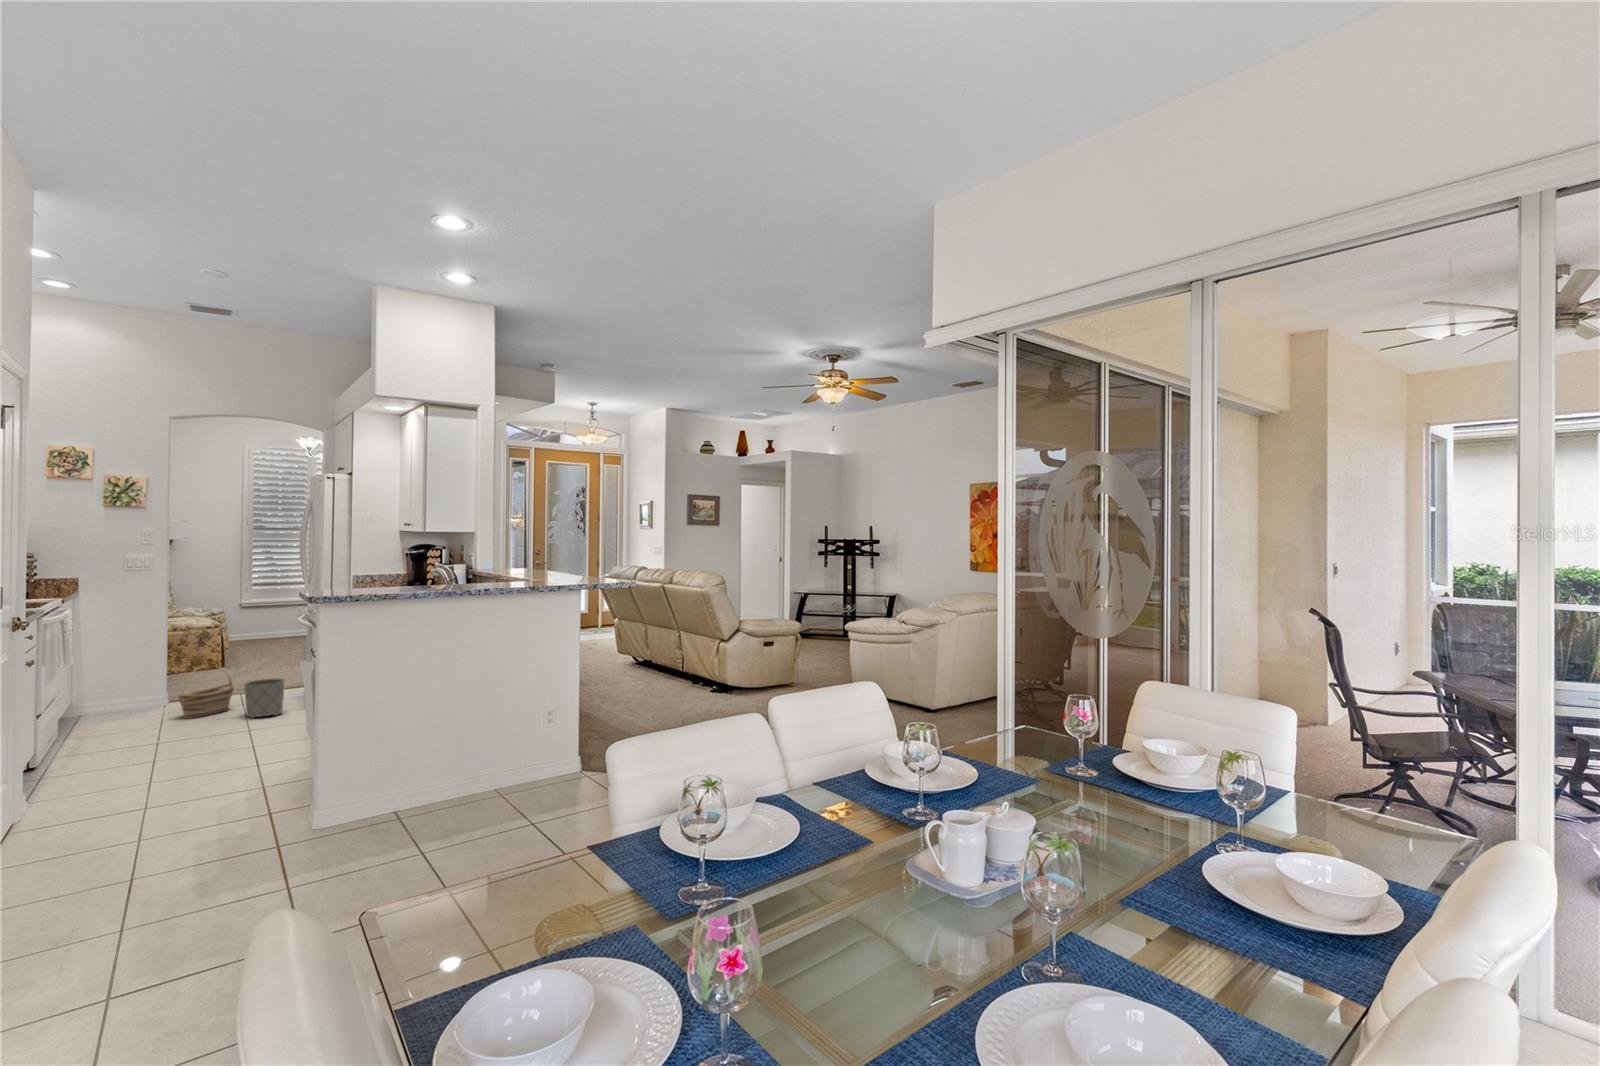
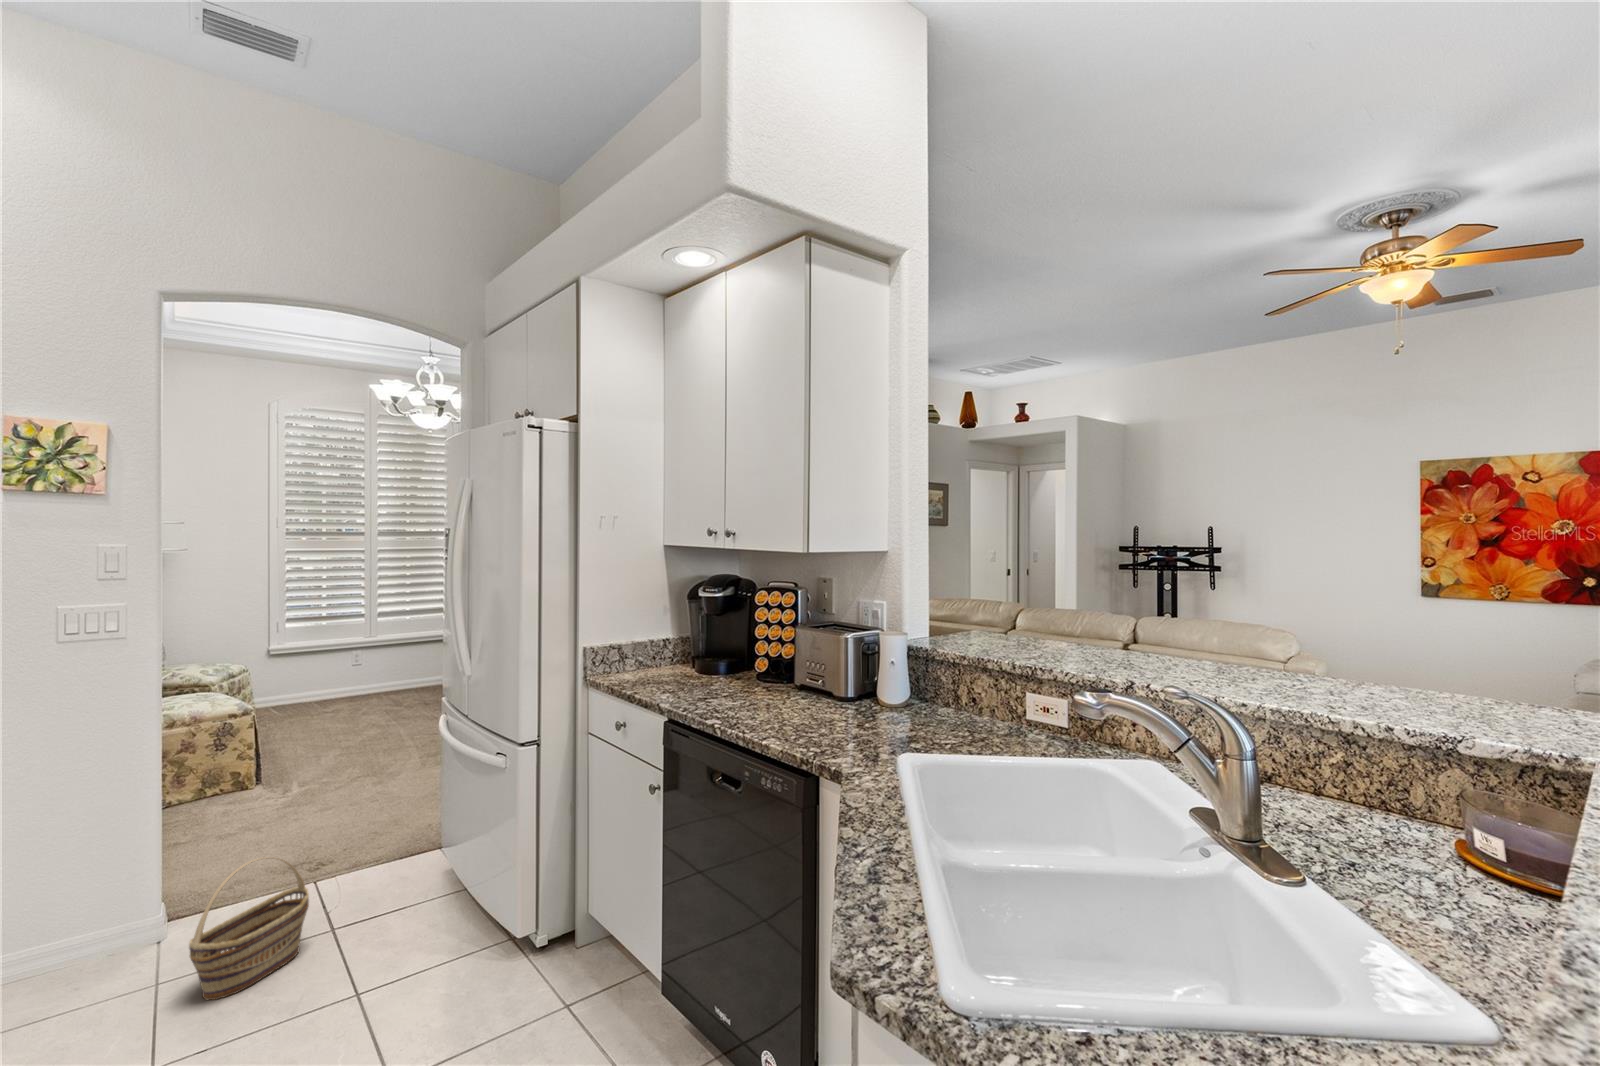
planter: present [244,679,284,718] -> none [342,879,426,991]

